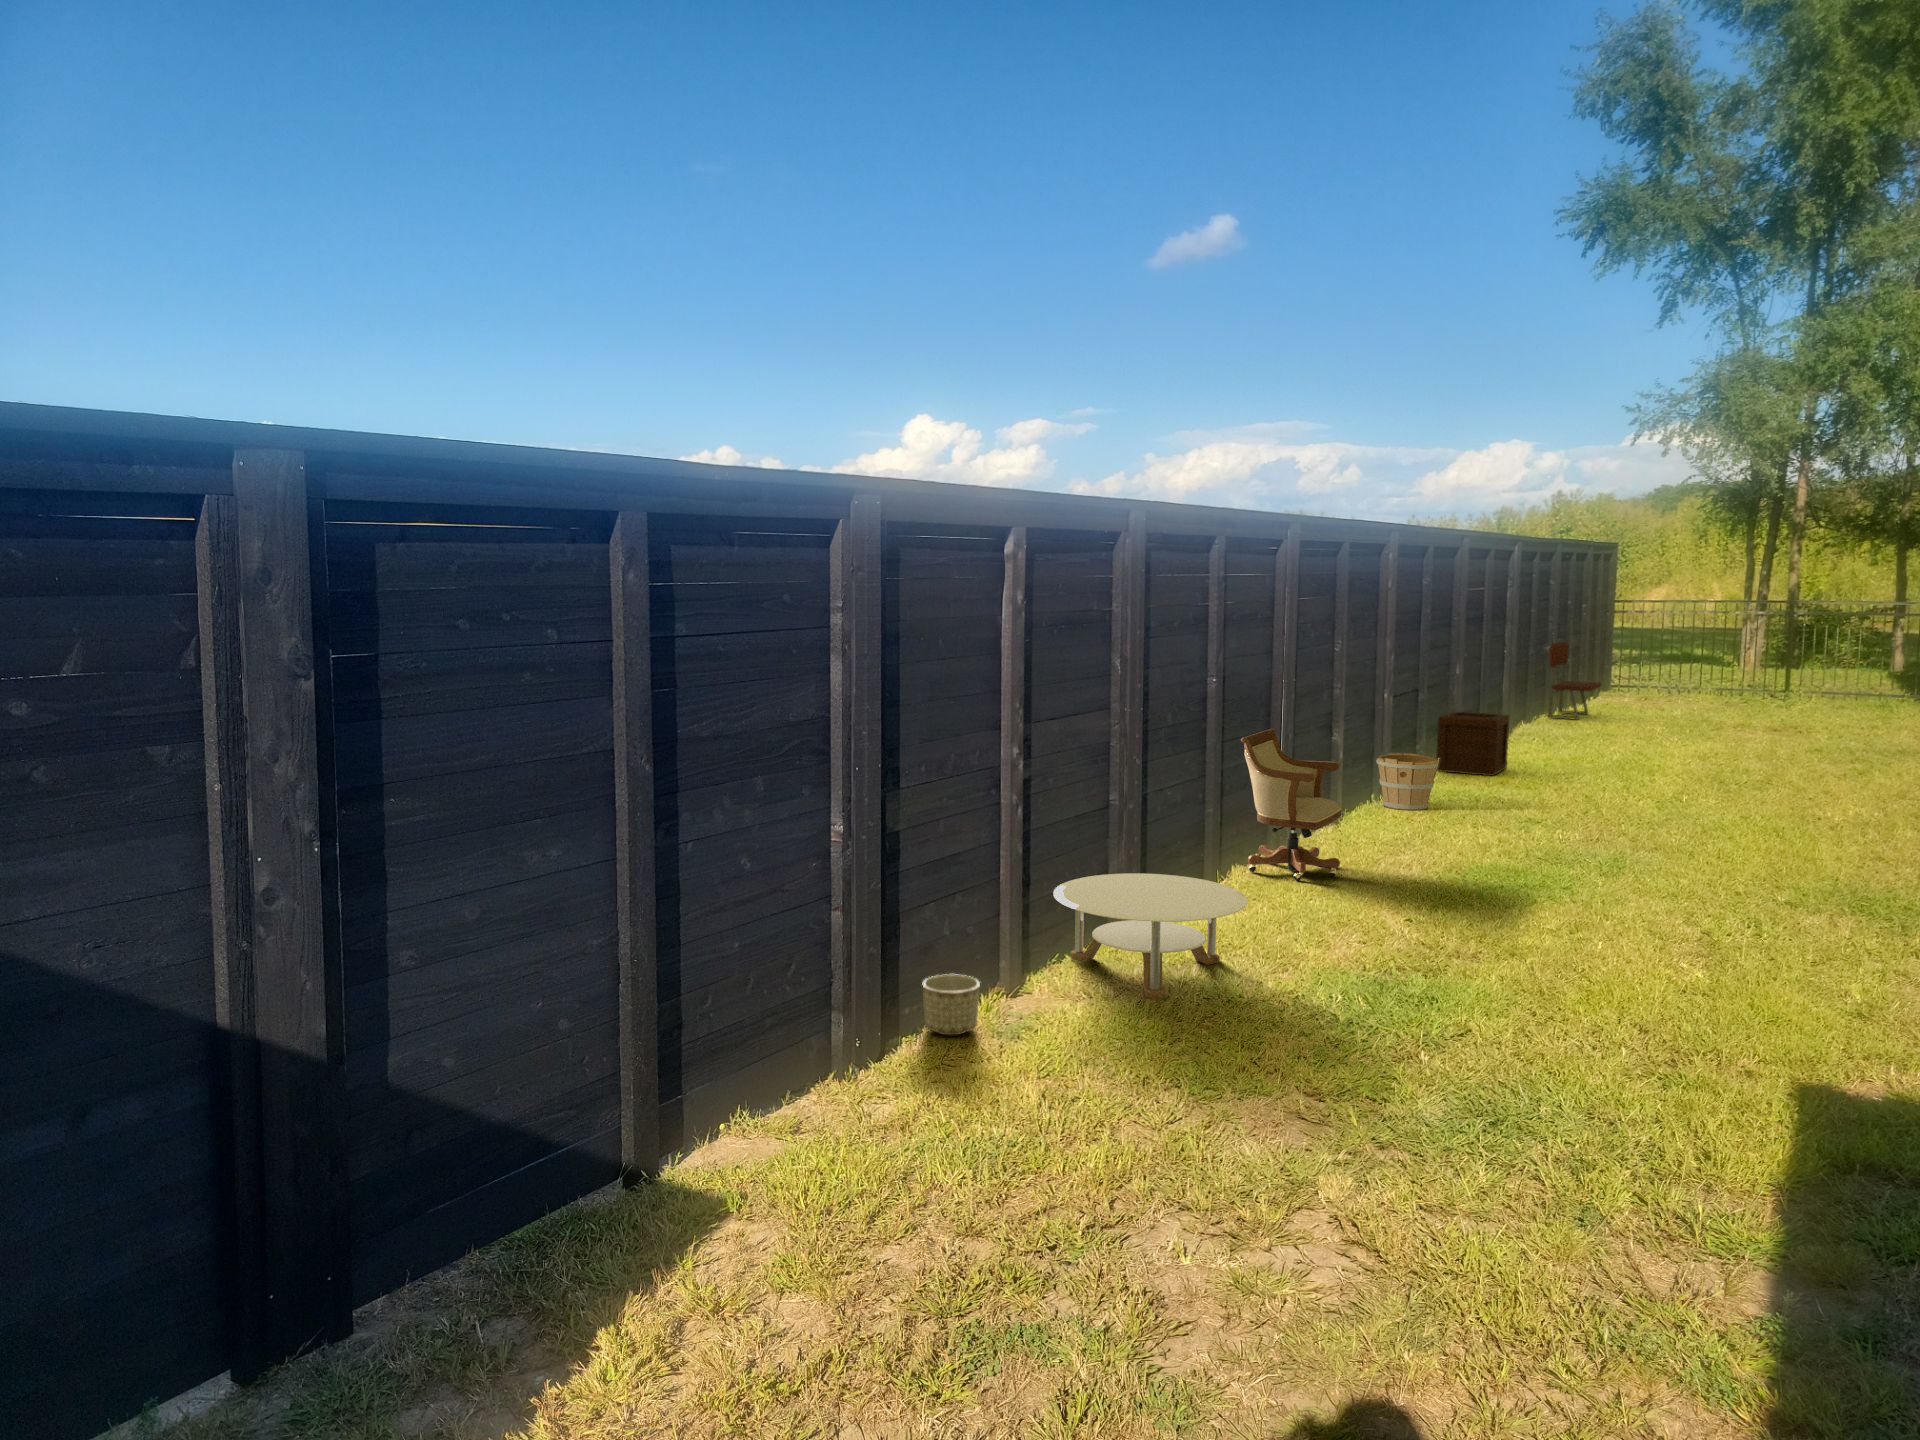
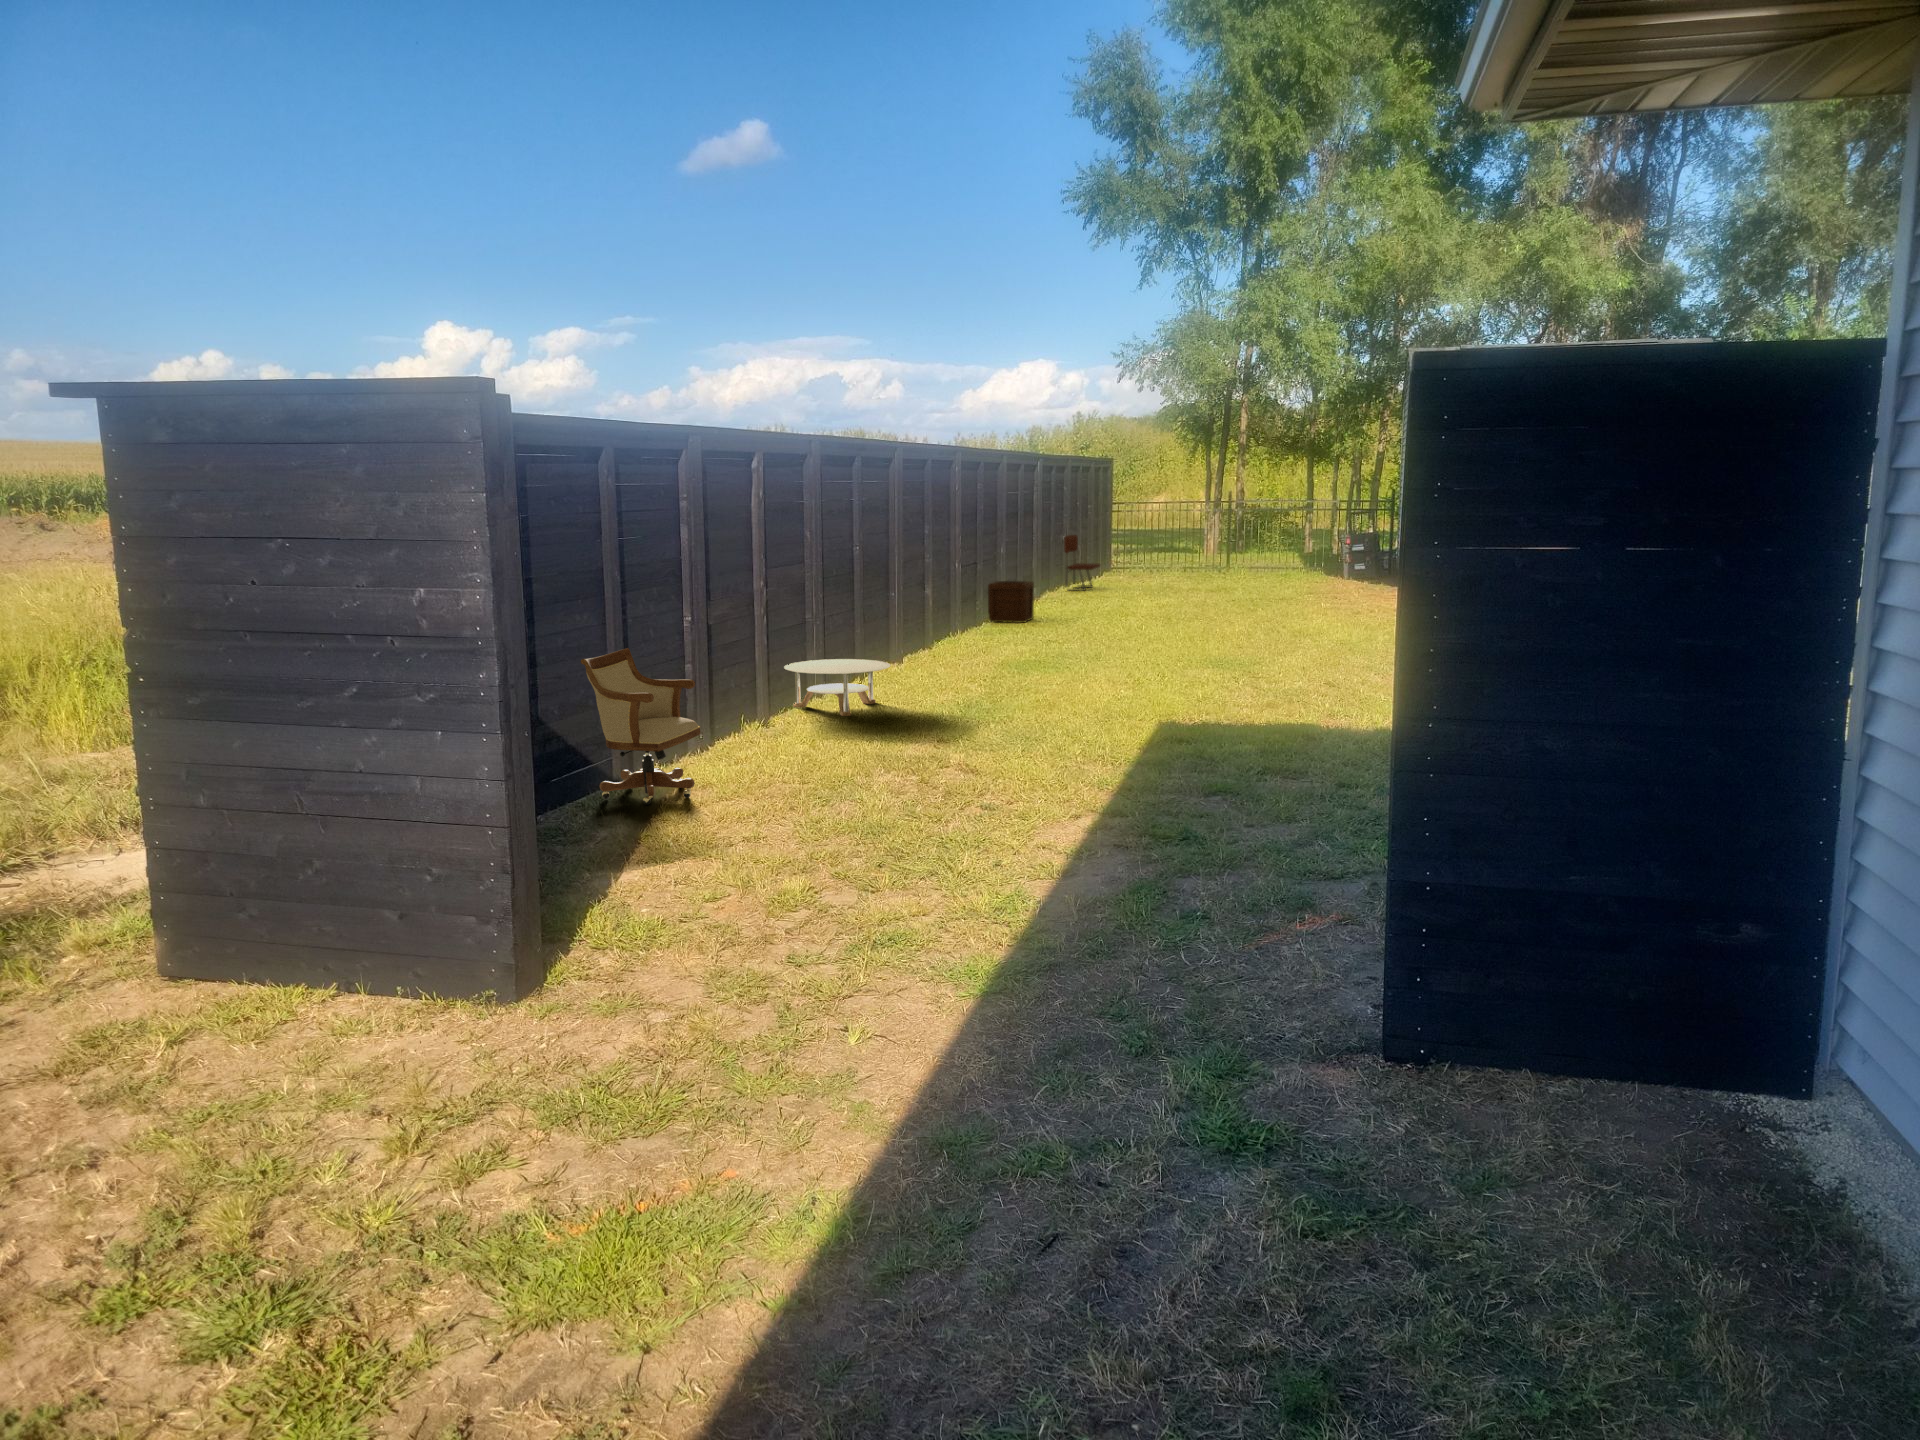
chair: present [1241,729,1341,881] -> present [581,648,700,805]
wooden bucket: present [1376,753,1440,810] -> none [950,605,989,641]
planter: present [923,974,980,1035] -> none [730,704,761,733]

